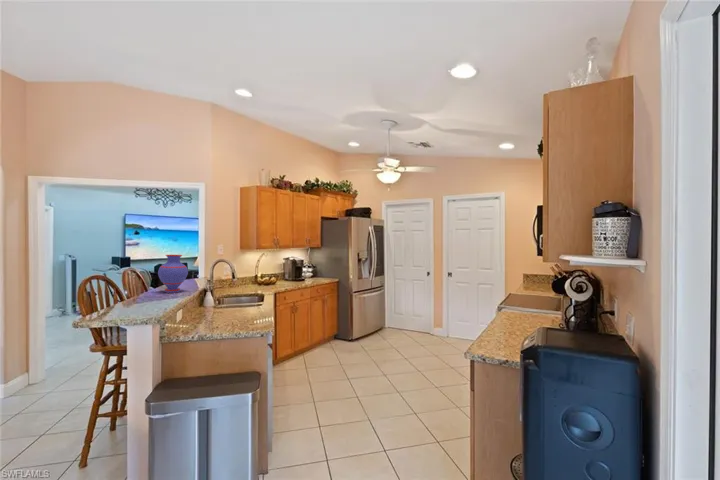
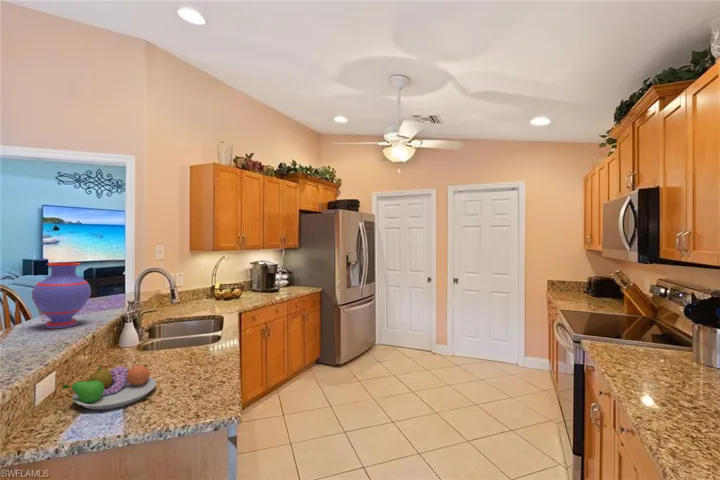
fruit bowl: none [186,308,230,328] -> present [62,365,156,410]

